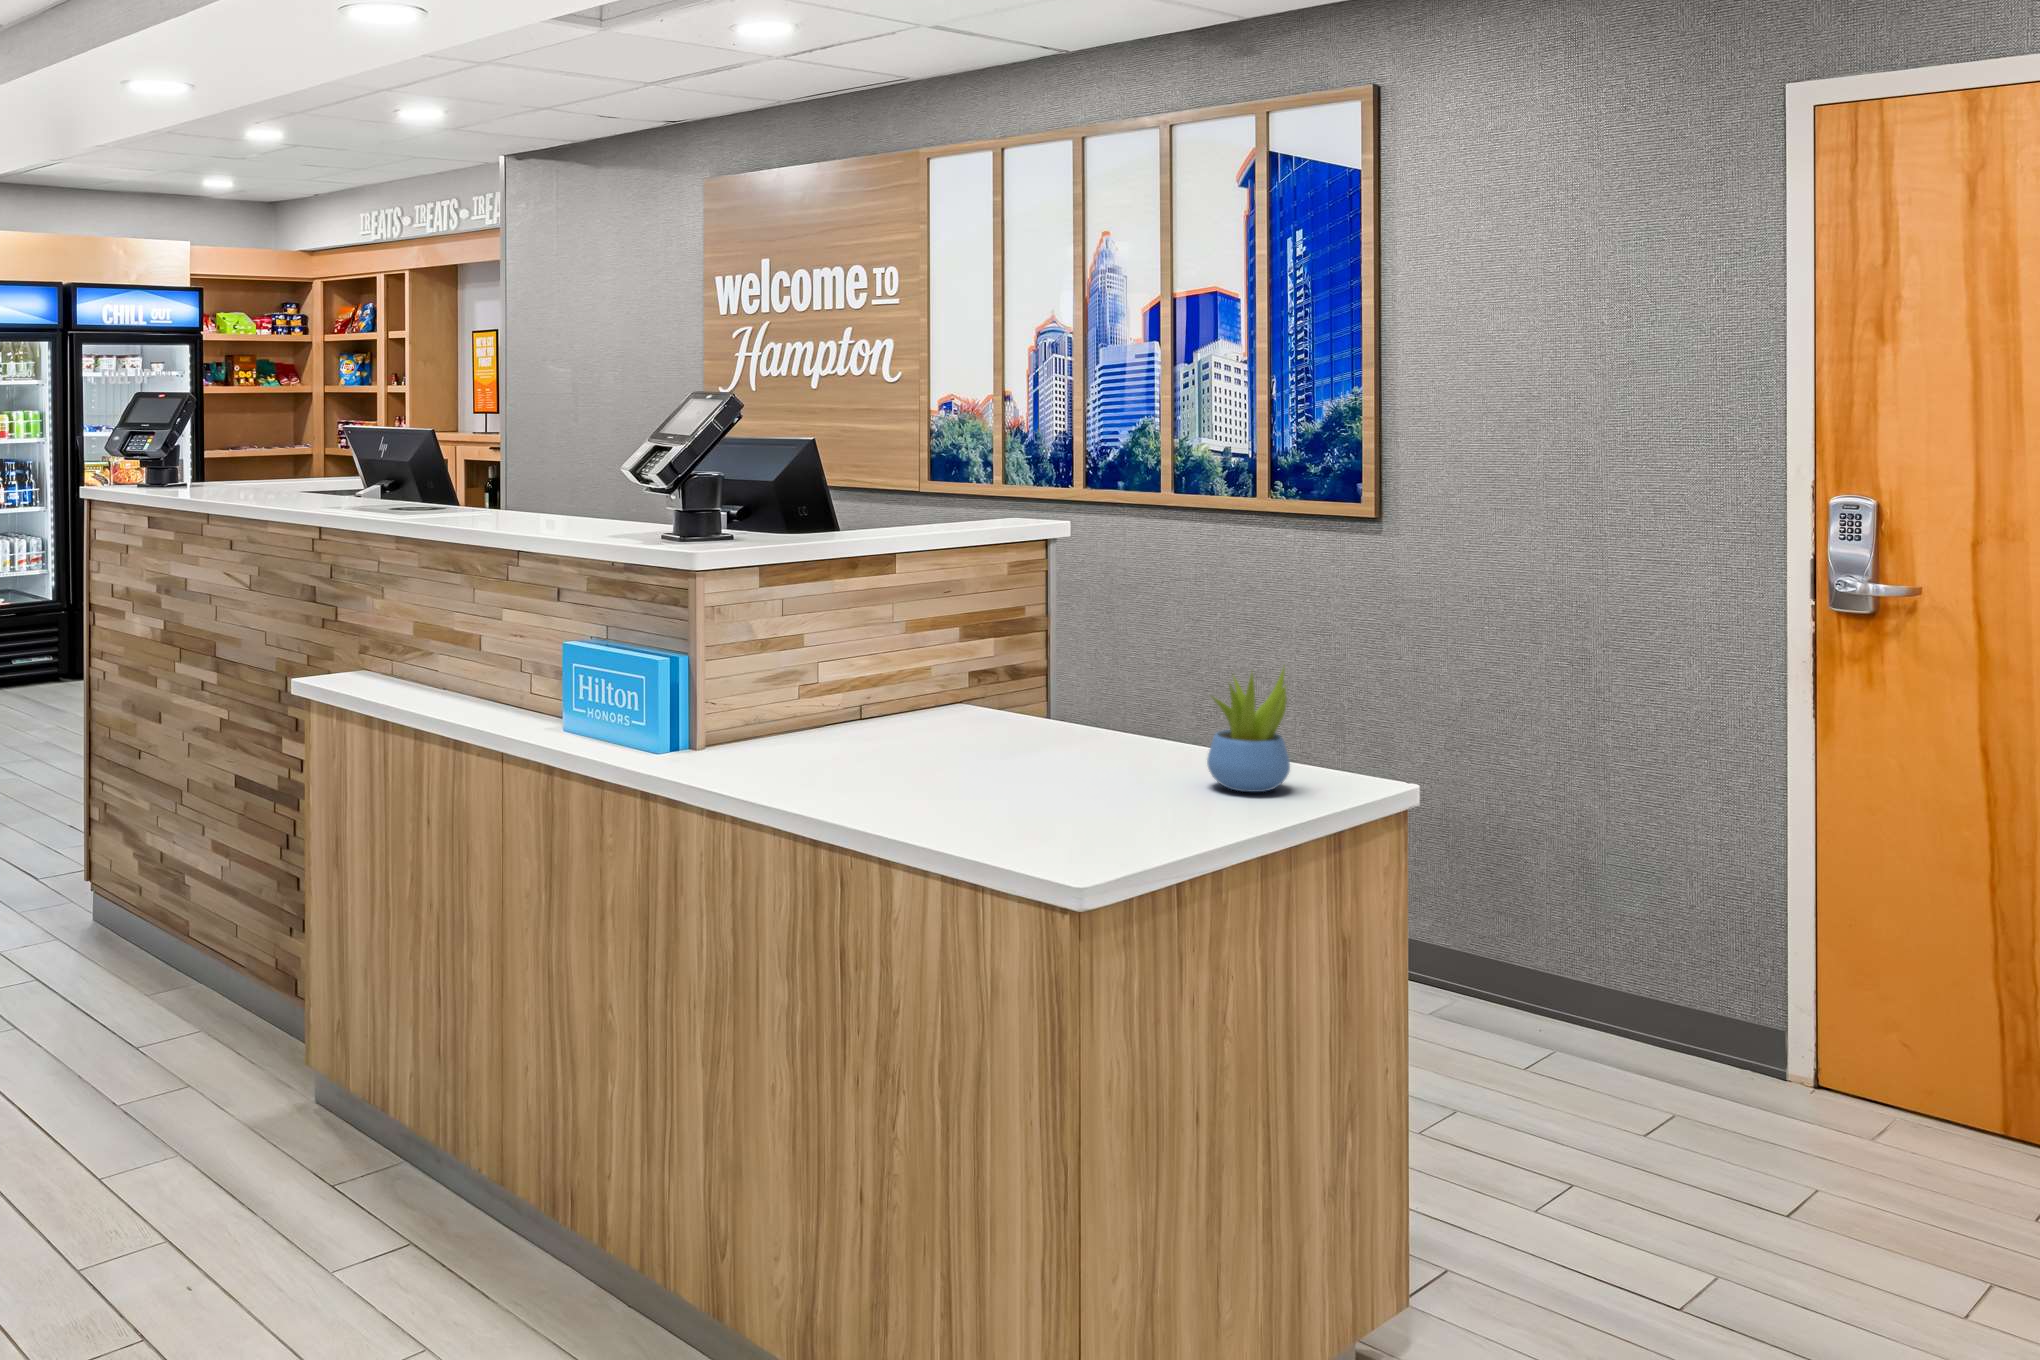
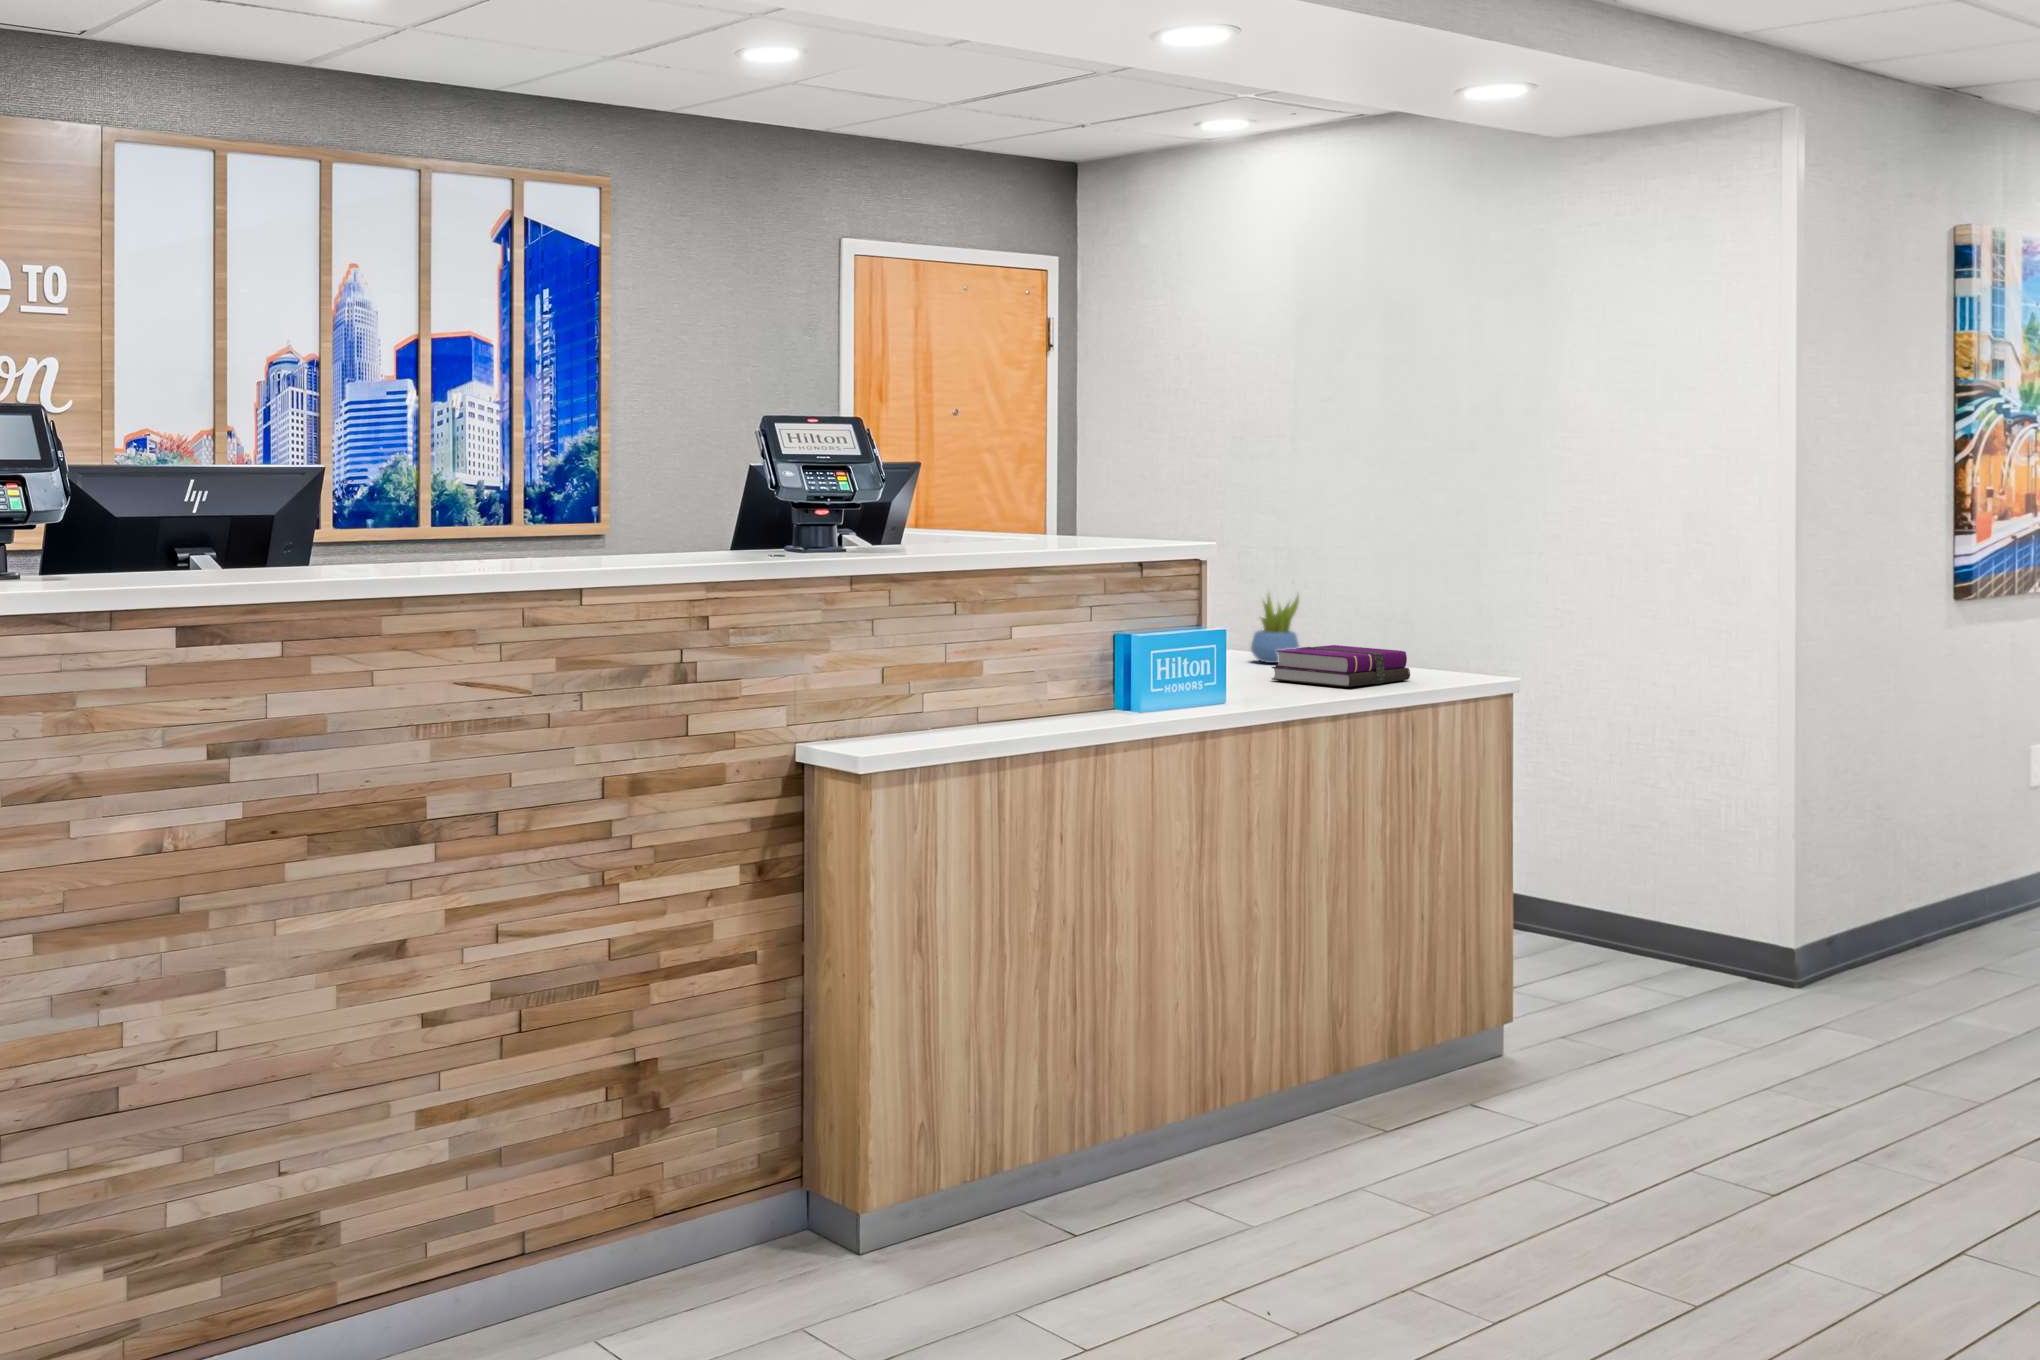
notebook: none [876,733,1107,829] -> present [1272,645,1410,687]

